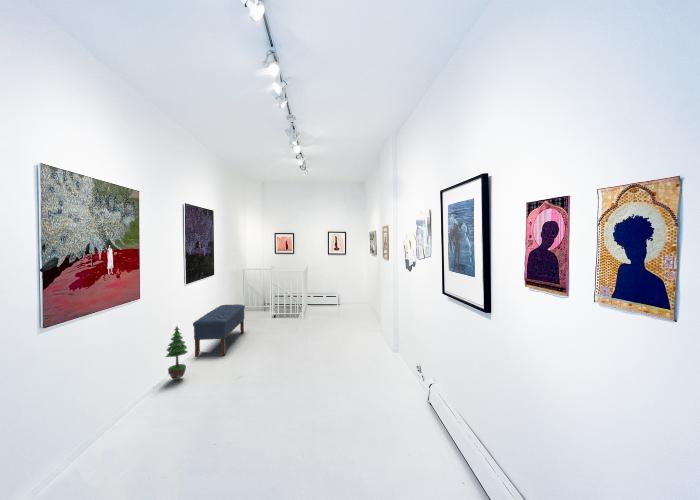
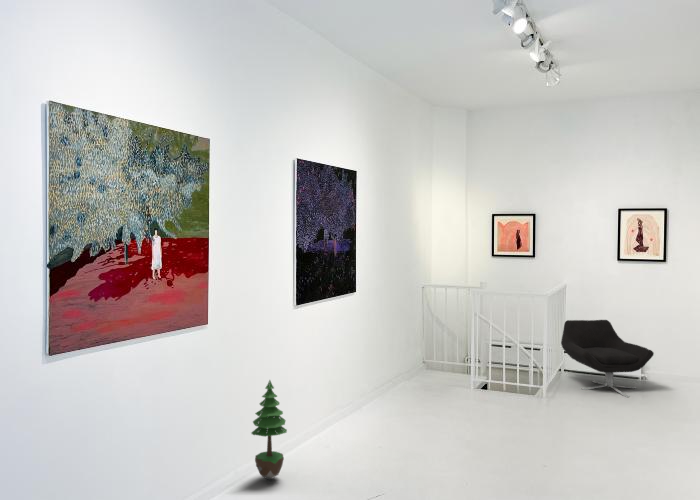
lounge chair: none [307,280,344,312] -> present [561,320,654,397]
bench: present [193,304,245,357] -> none [308,352,413,452]

